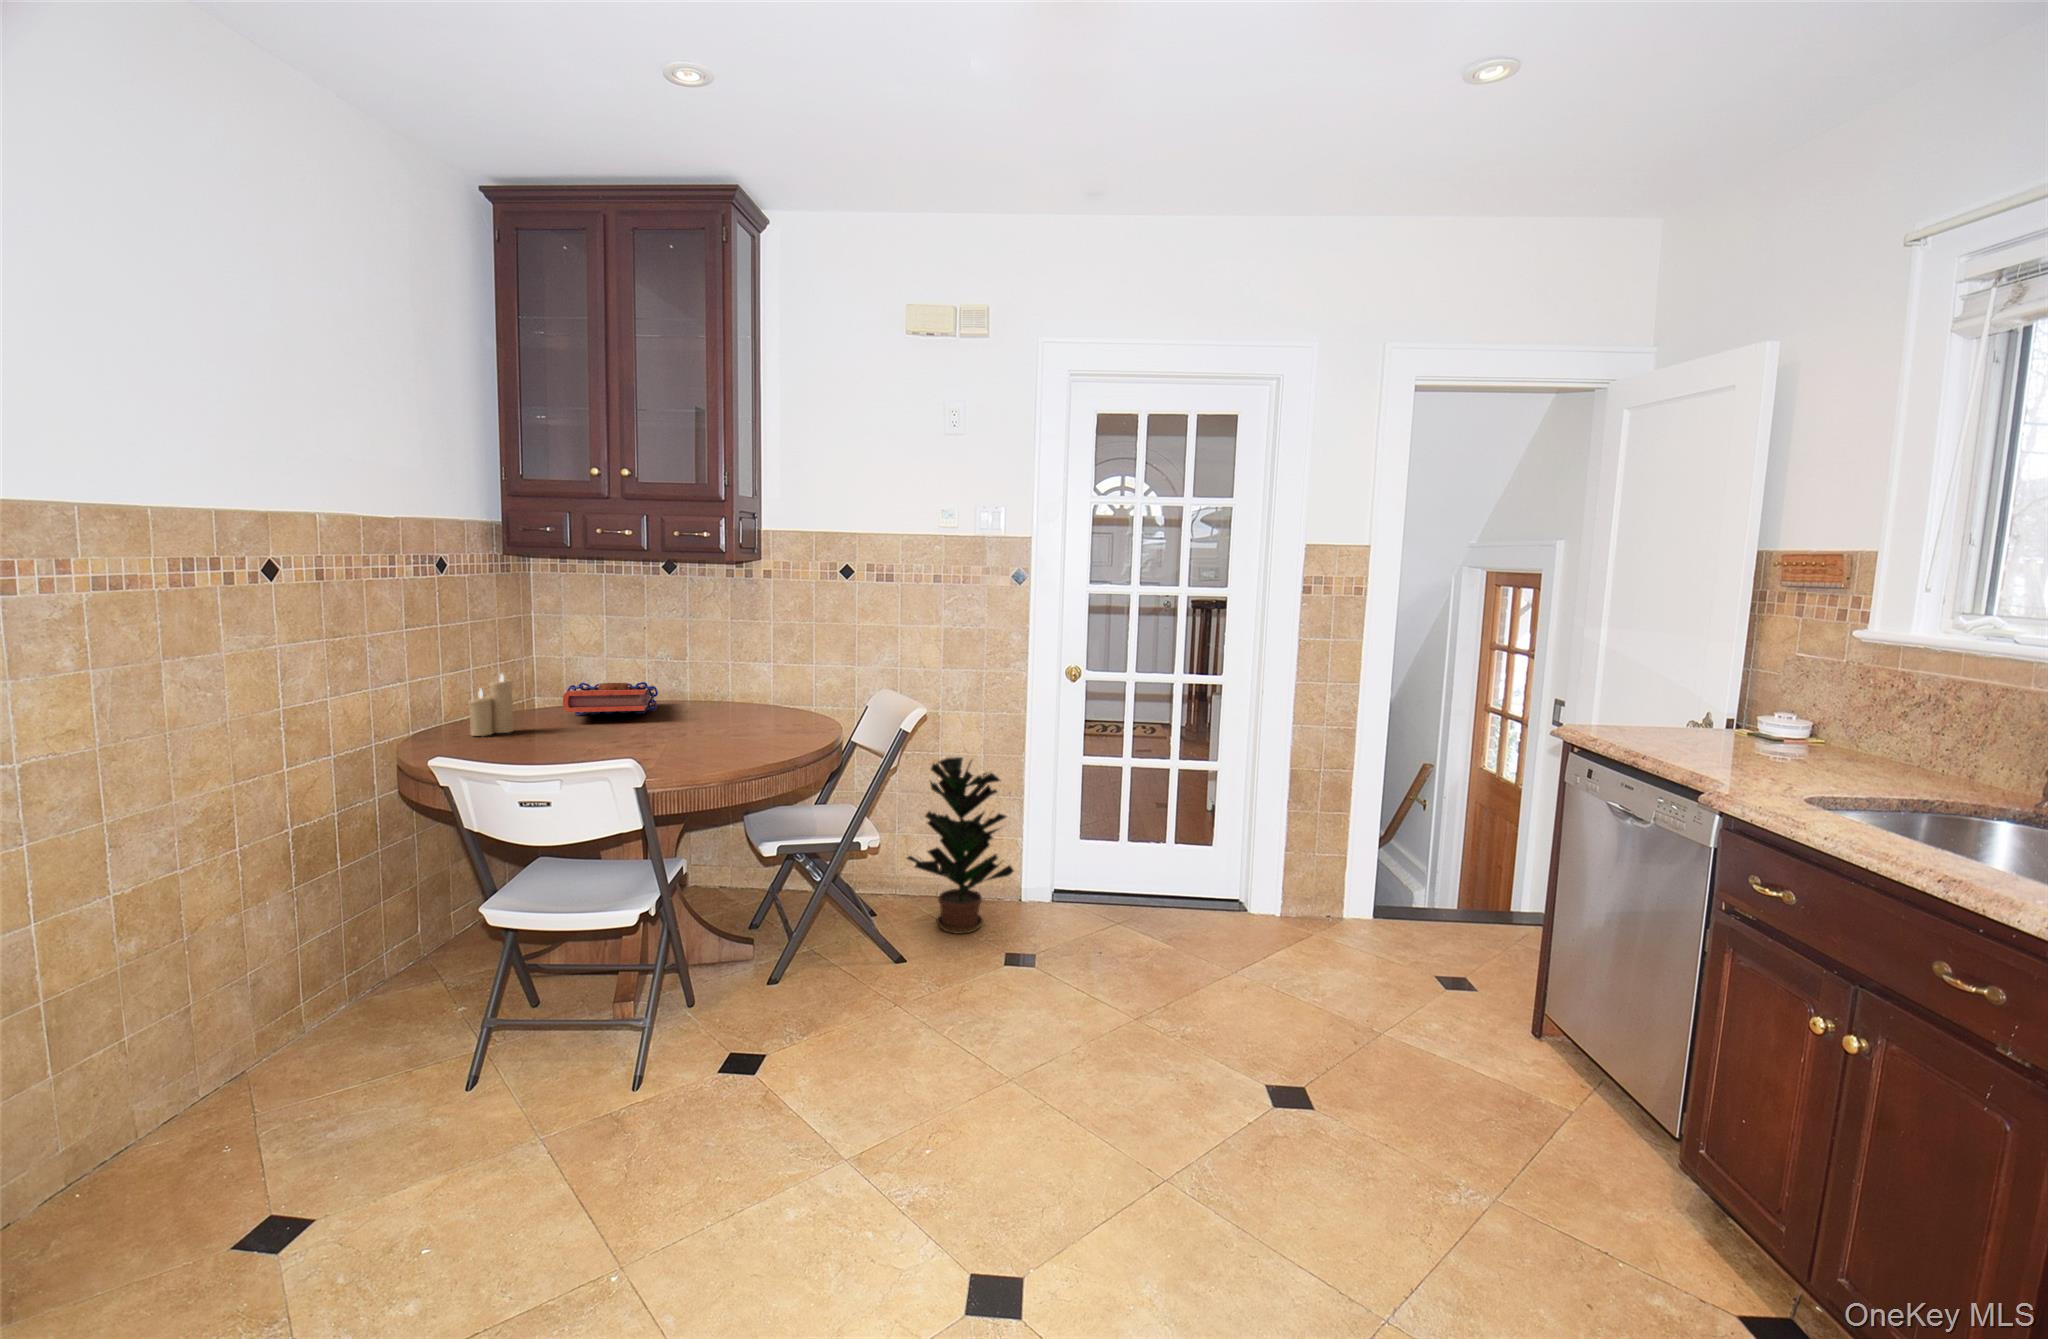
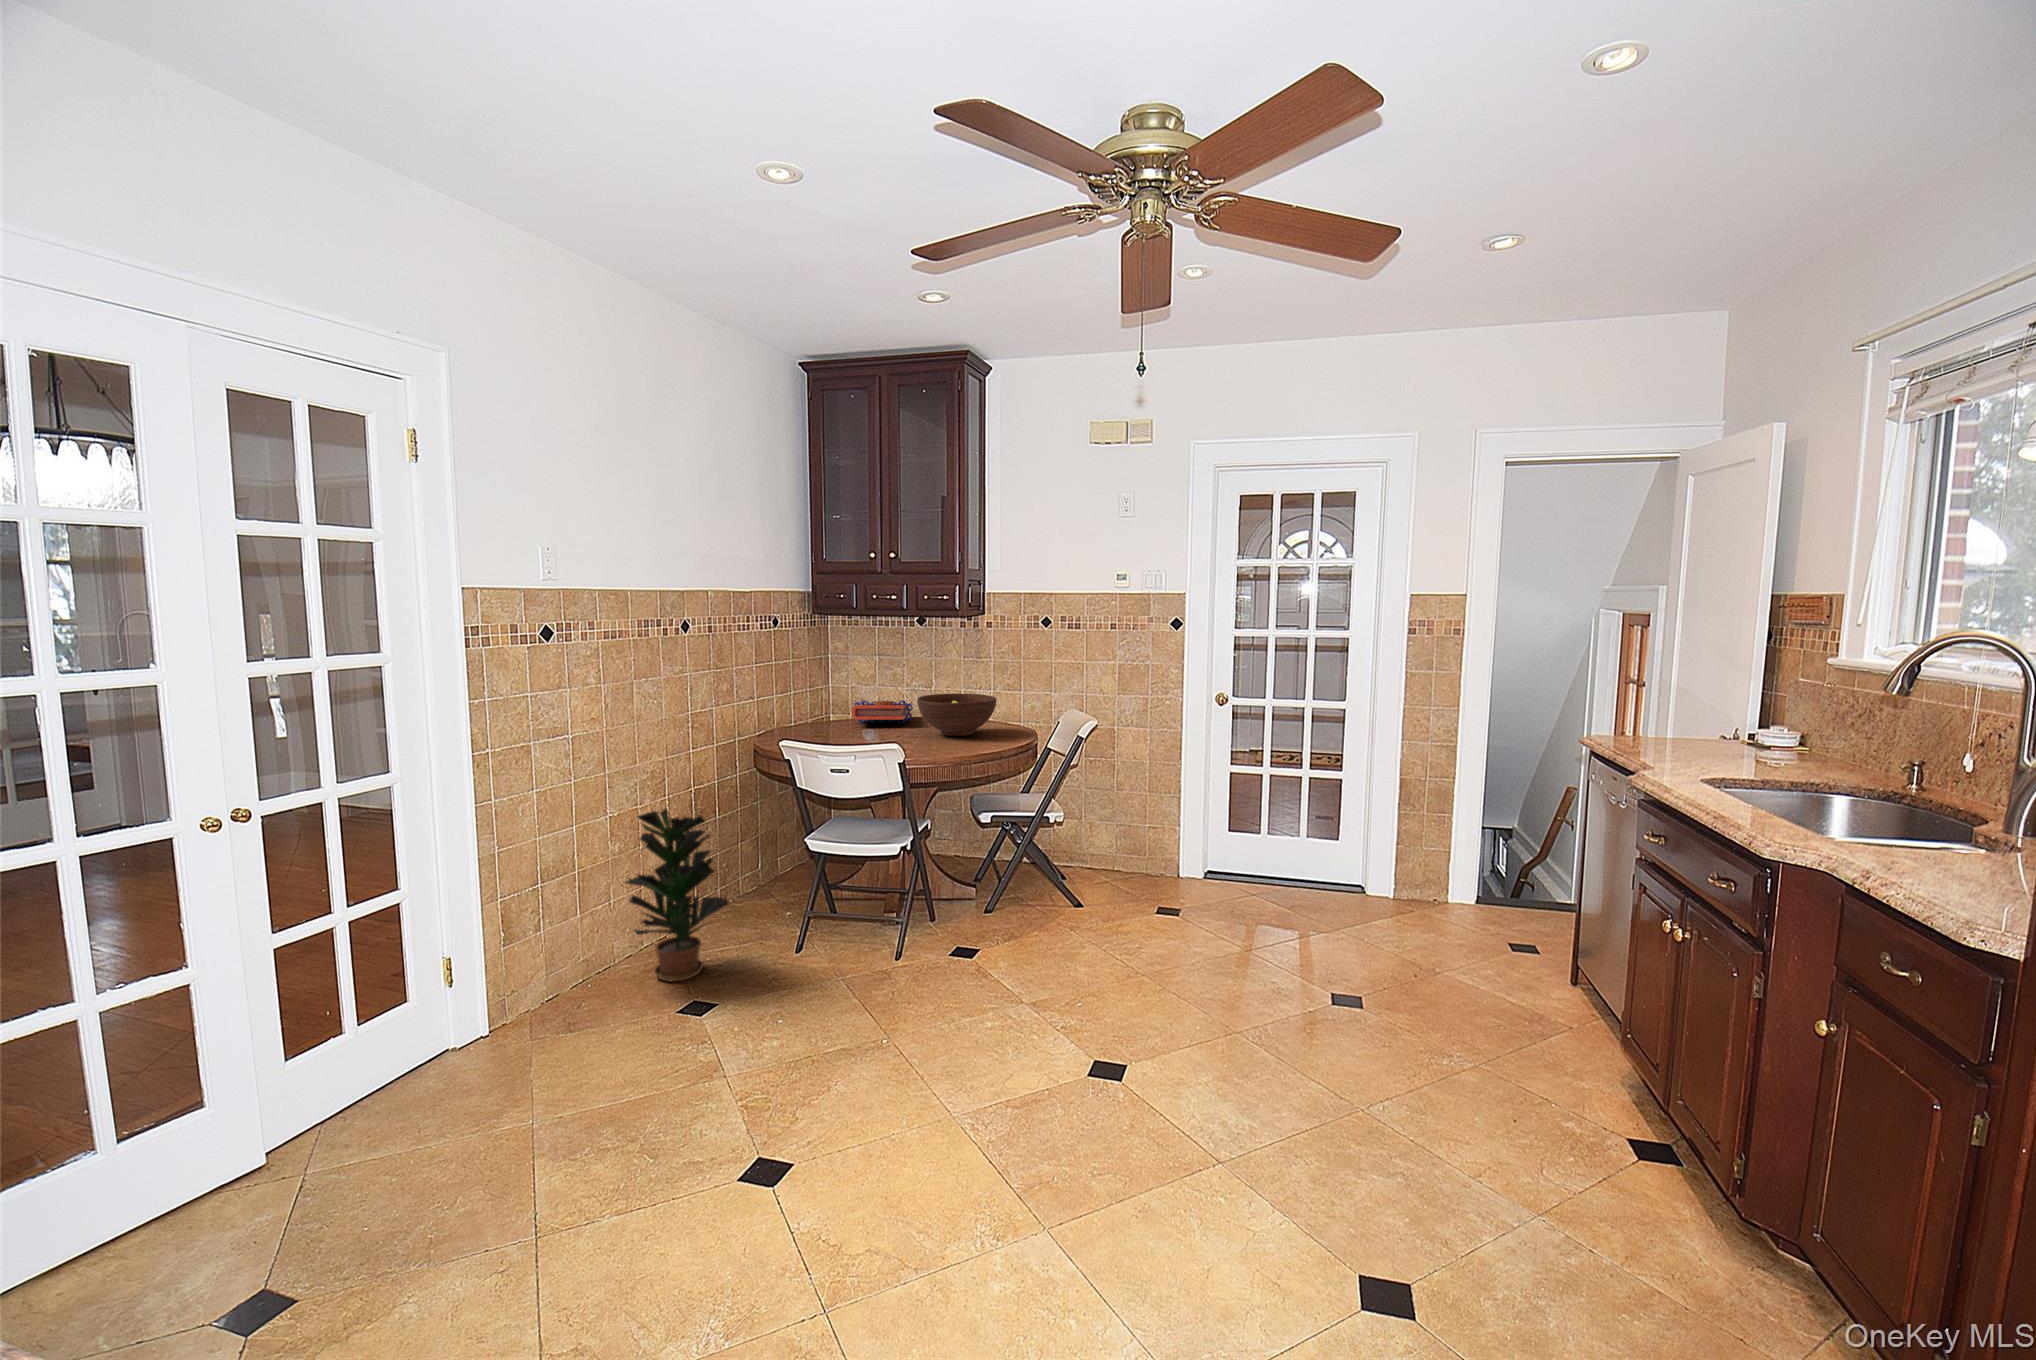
fruit bowl: none [664,672,783,735] -> present [917,694,996,736]
candle: present [469,674,514,736] -> none [795,692,822,733]
potted plant: present [907,757,1014,934] -> present [625,809,729,981]

